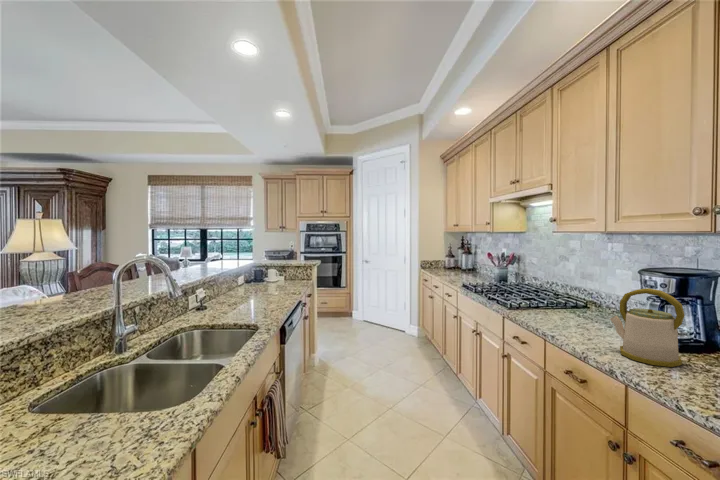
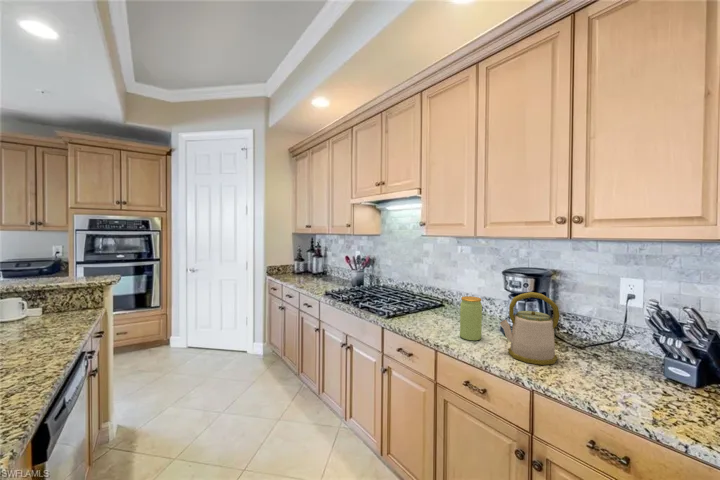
jar: none [574,291,600,336] -> present [460,296,482,340]

